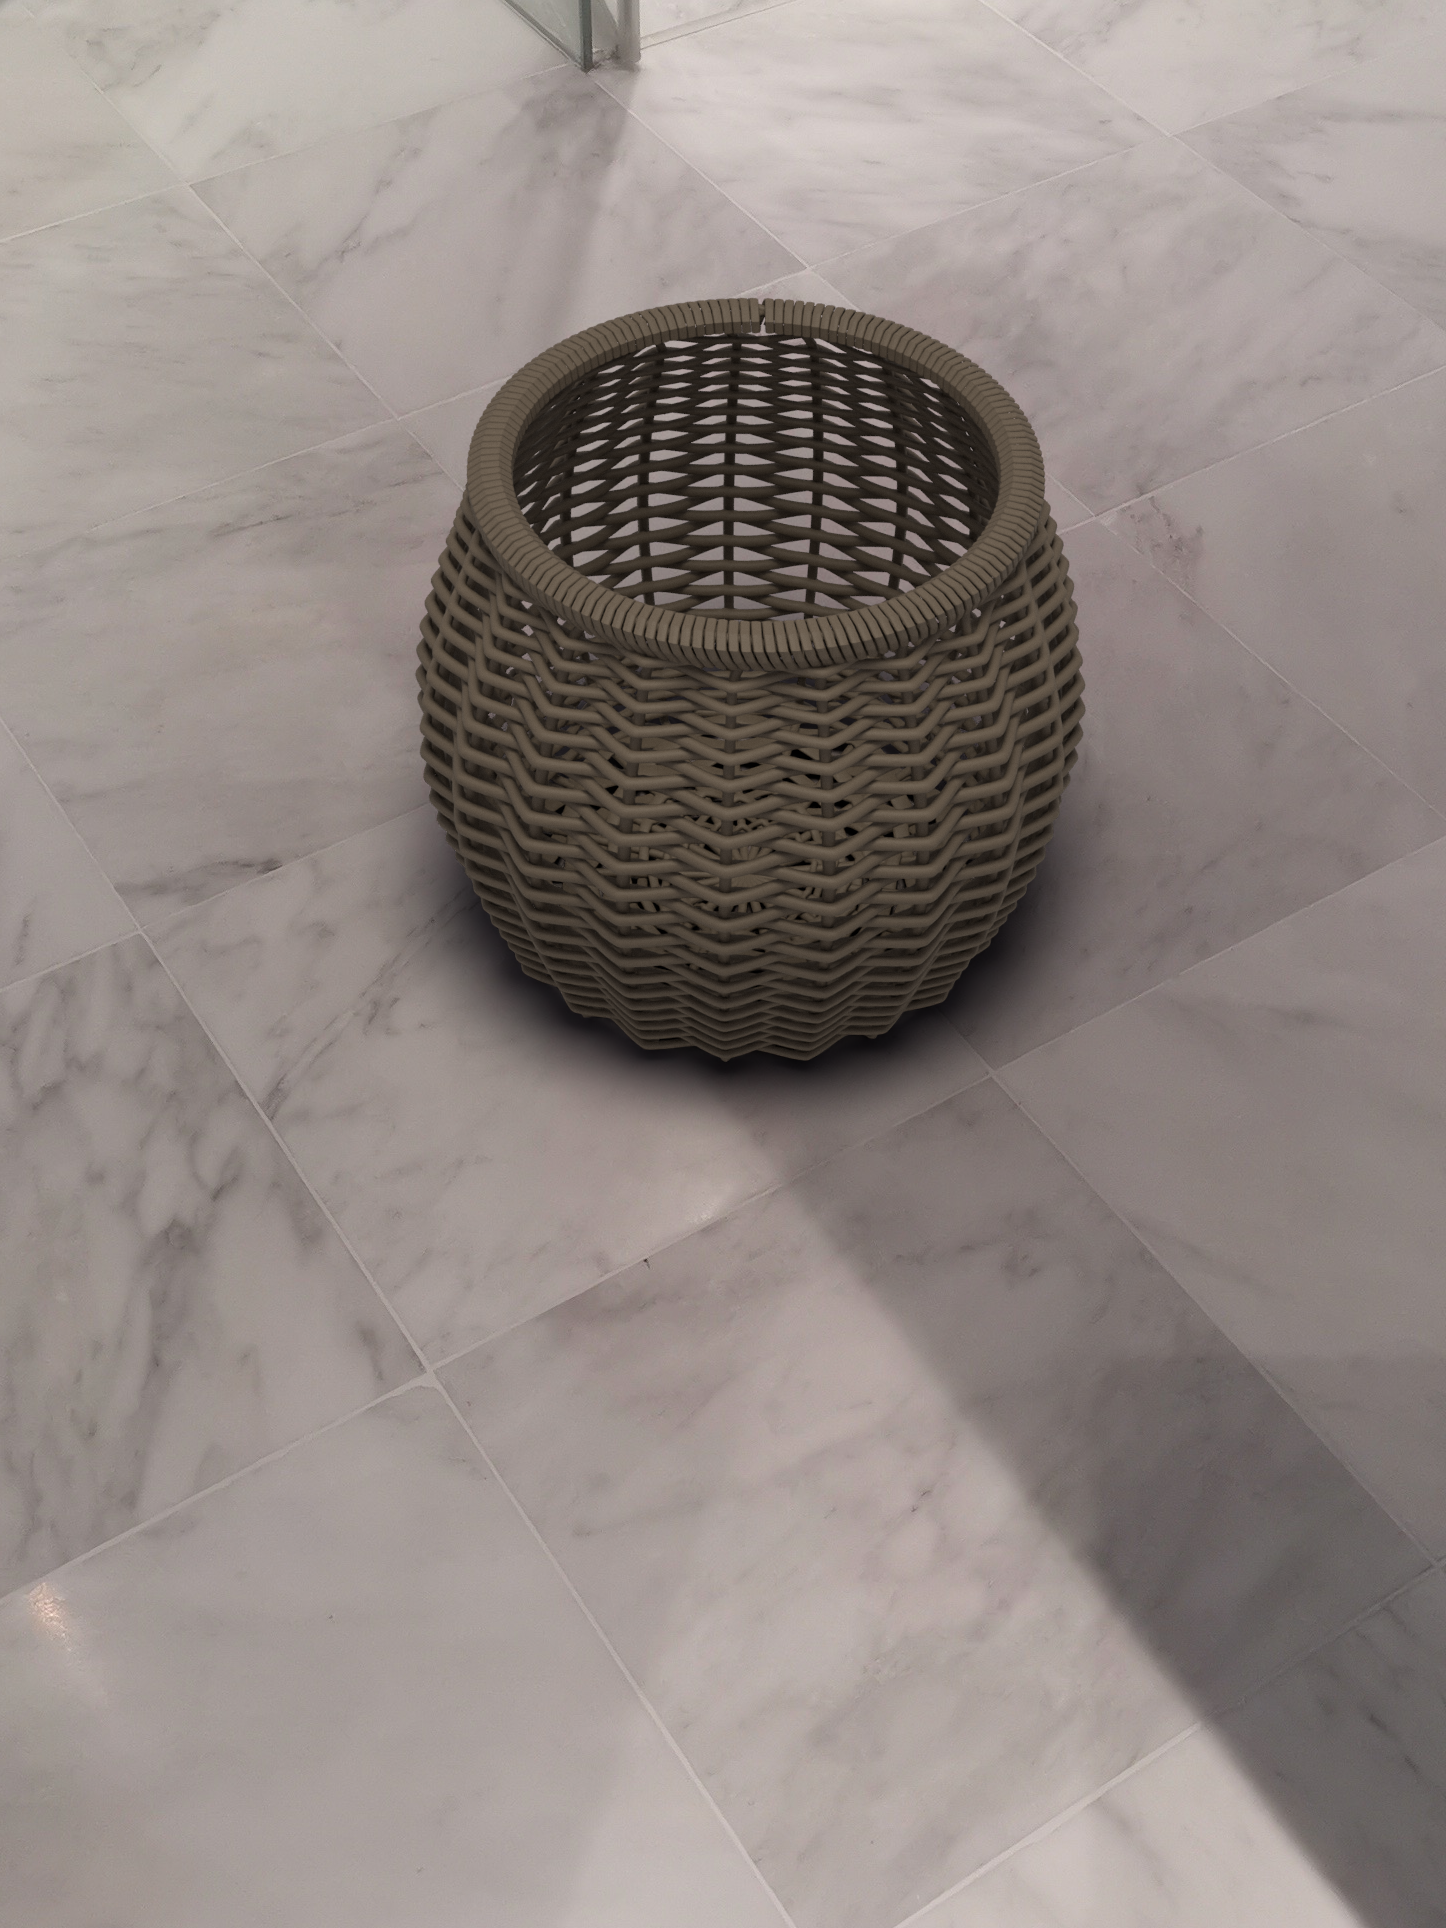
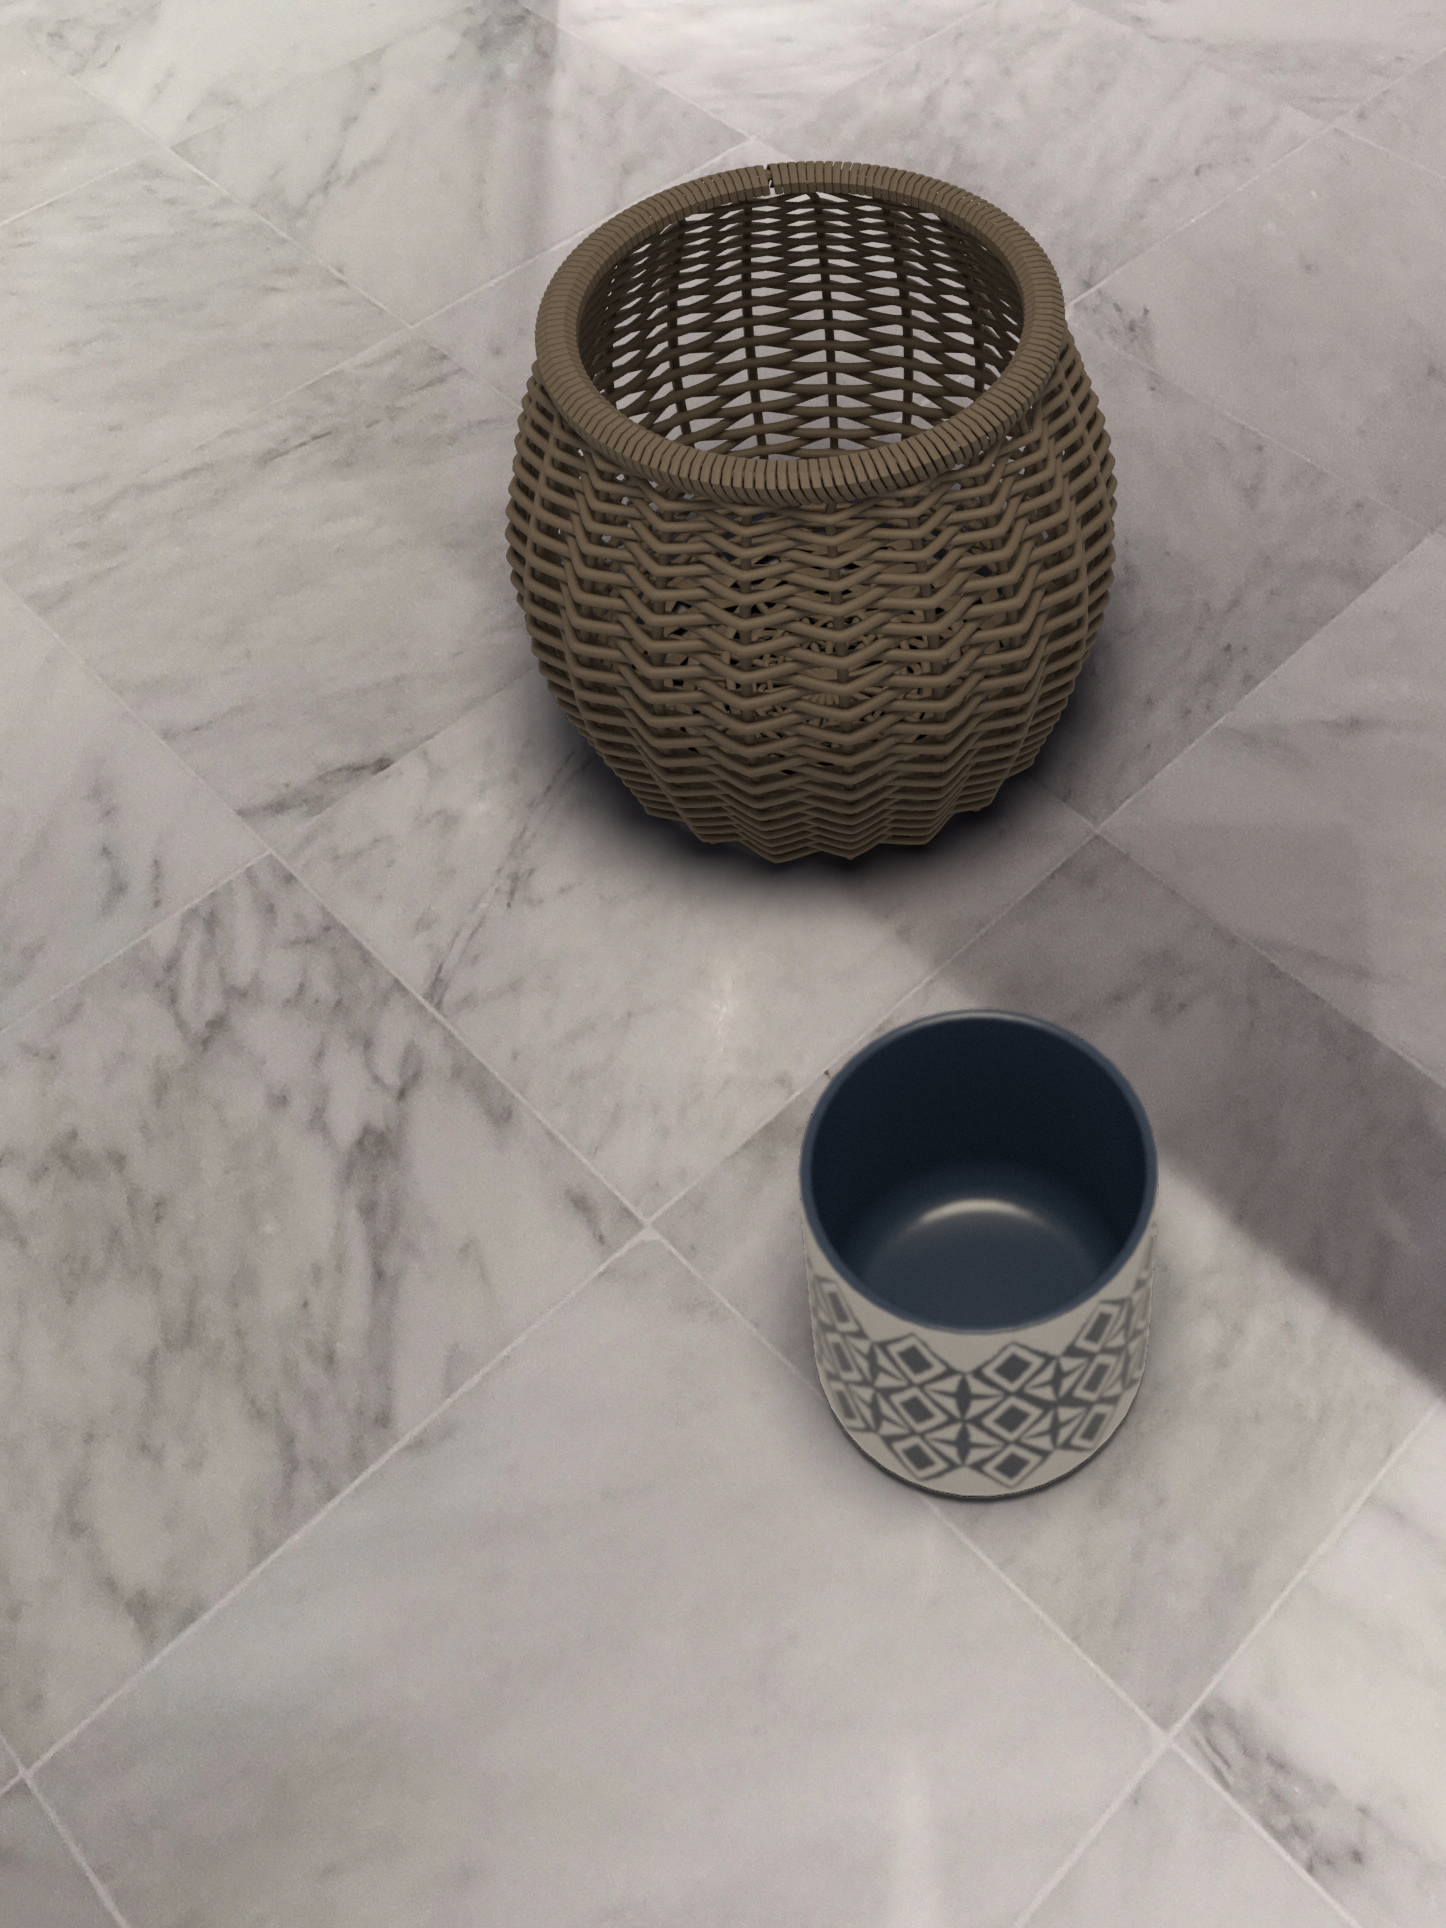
planter: none [555,1216,934,1712] -> present [798,1009,1159,1496]

